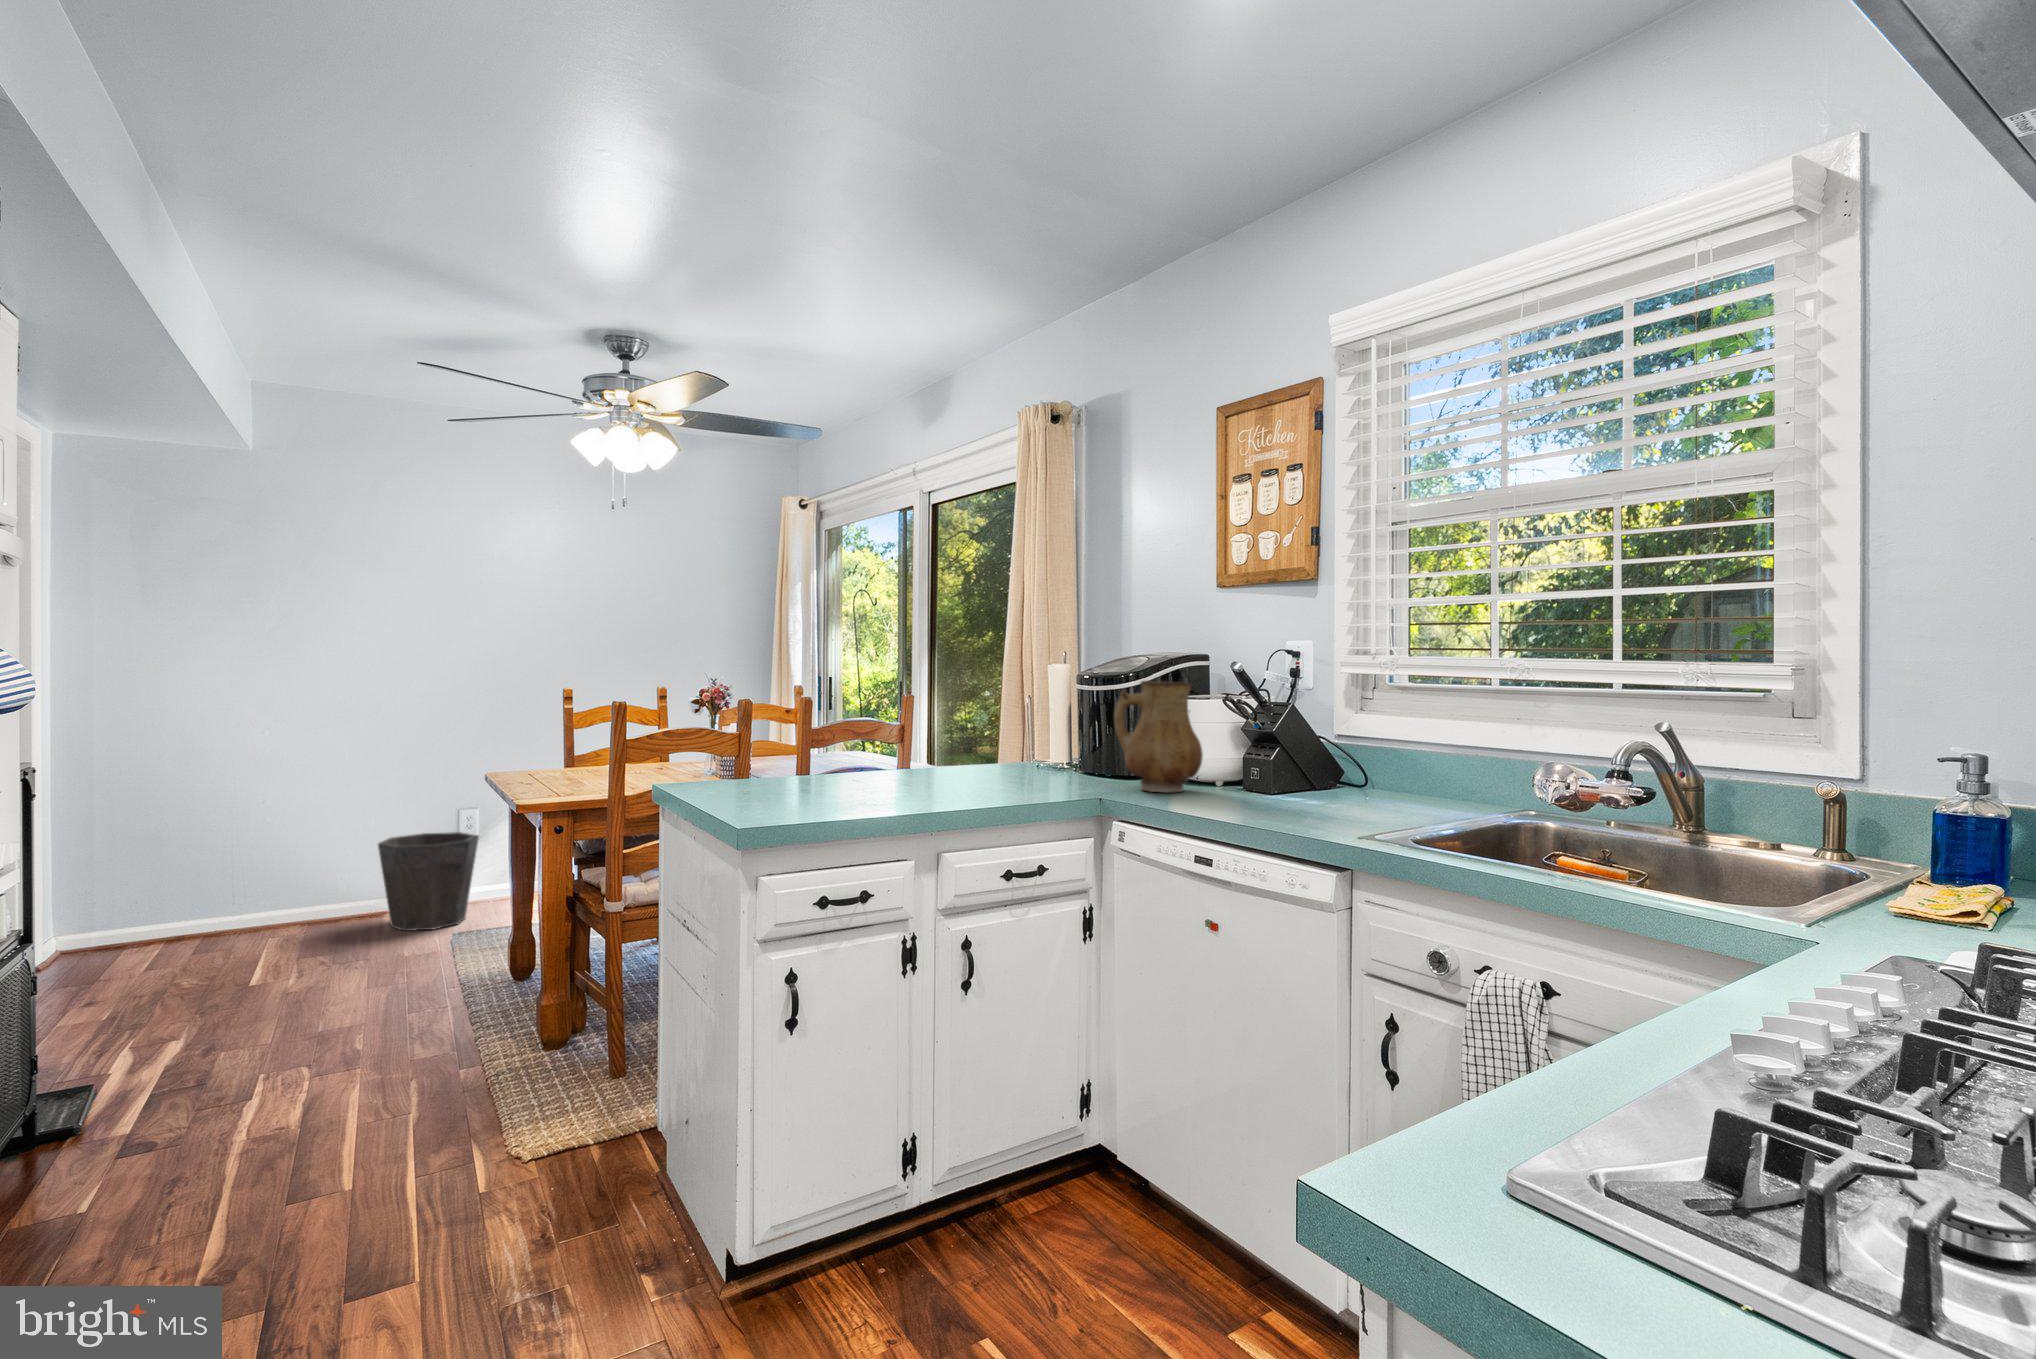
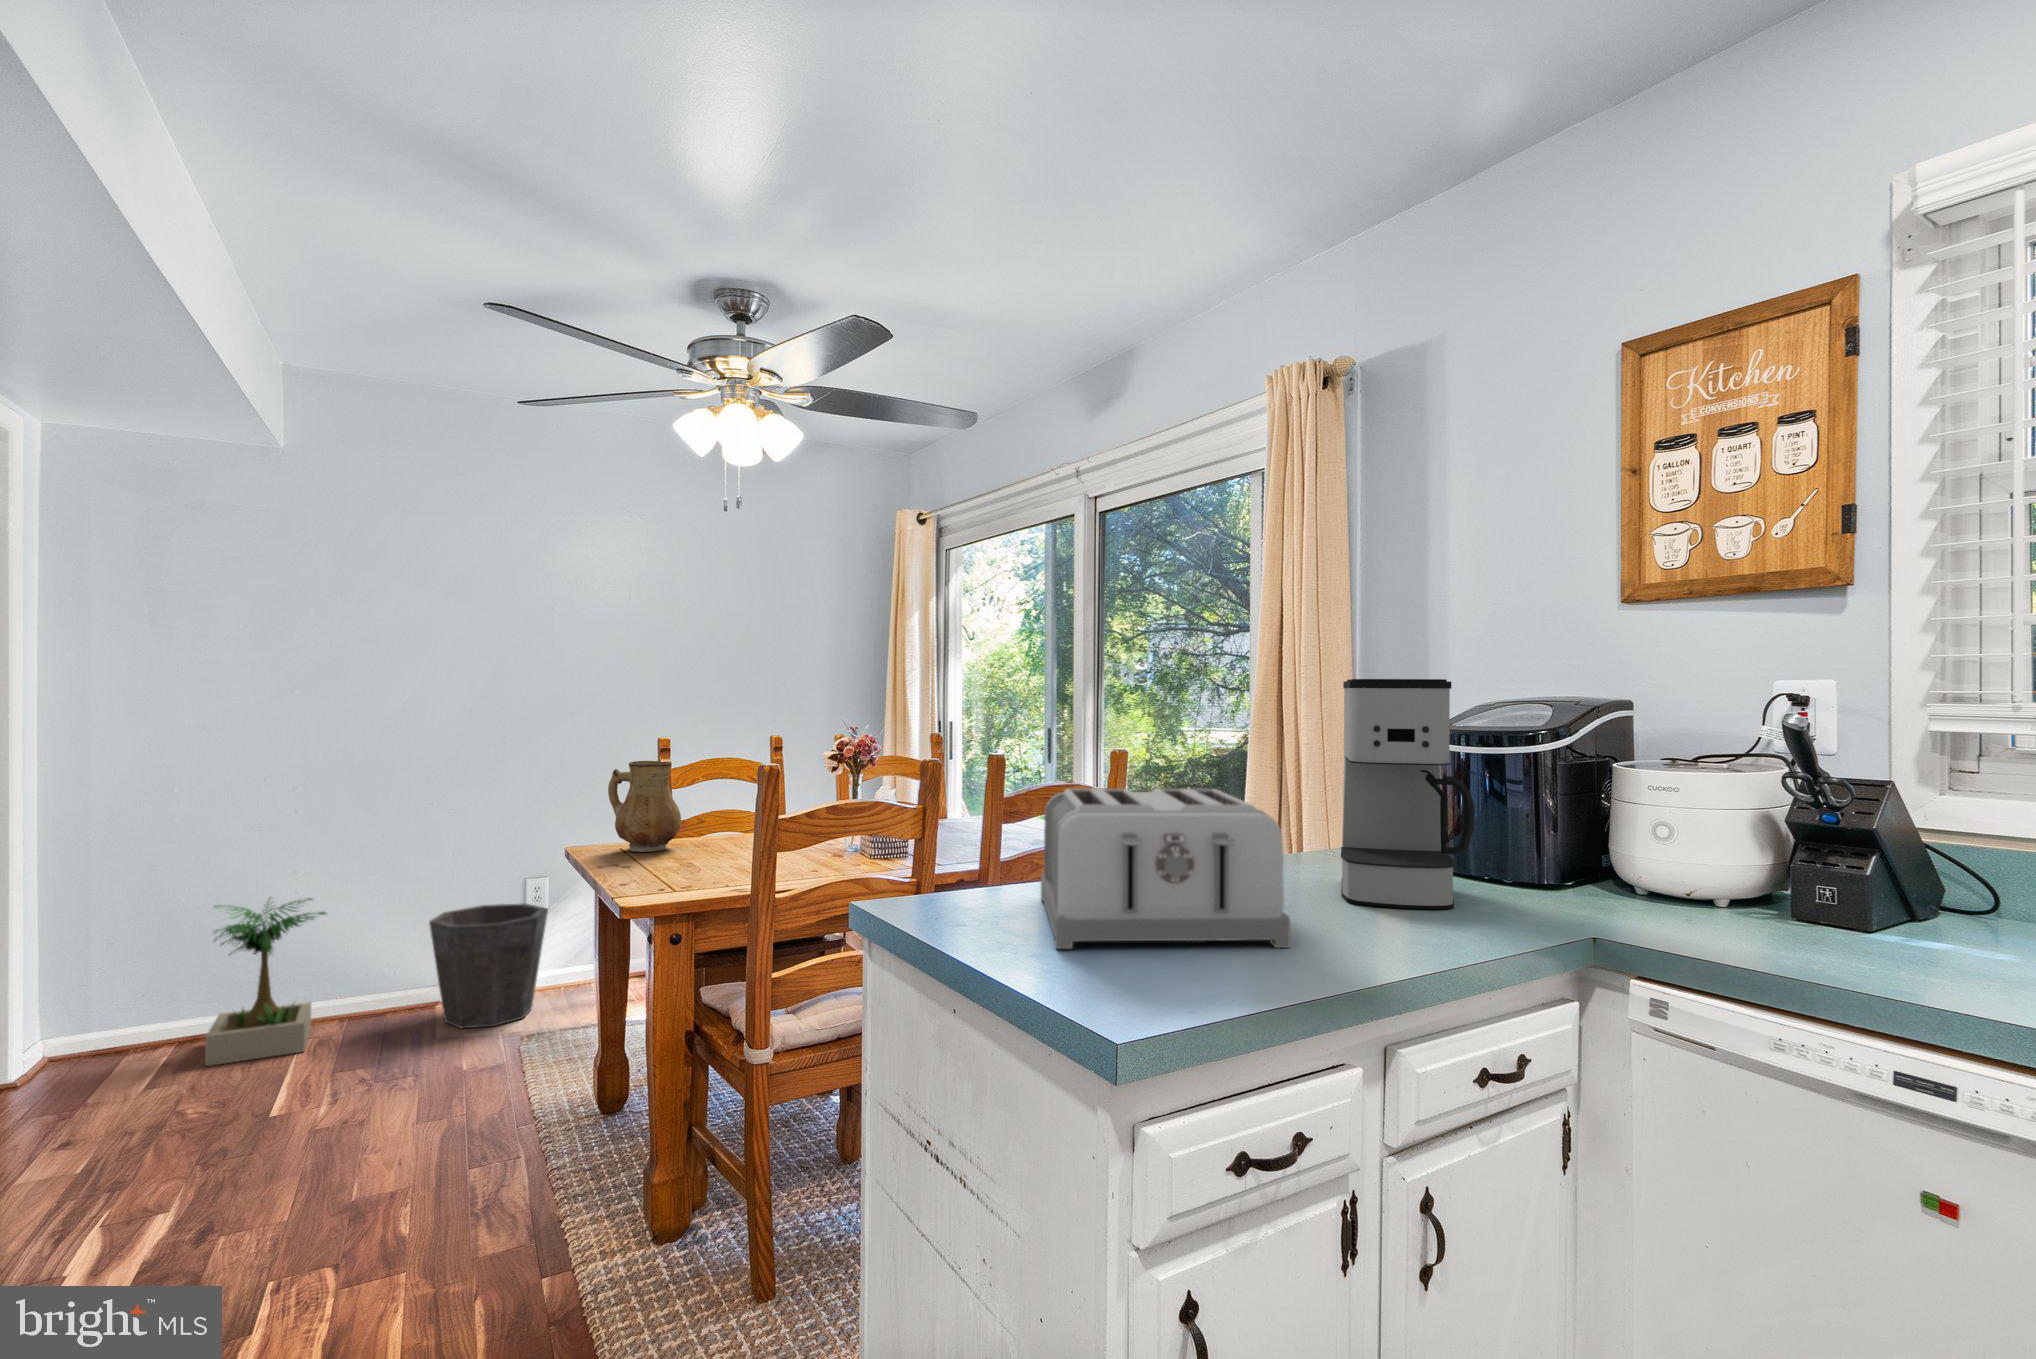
coffee maker: none [980,638,1066,785] -> present [1341,679,1475,909]
ceramic pitcher: present [1114,681,1203,793] -> present [608,761,681,852]
toaster: none [760,707,909,797] -> present [1041,788,1290,949]
potted plant: none [189,820,302,954] -> present [205,897,326,1066]

